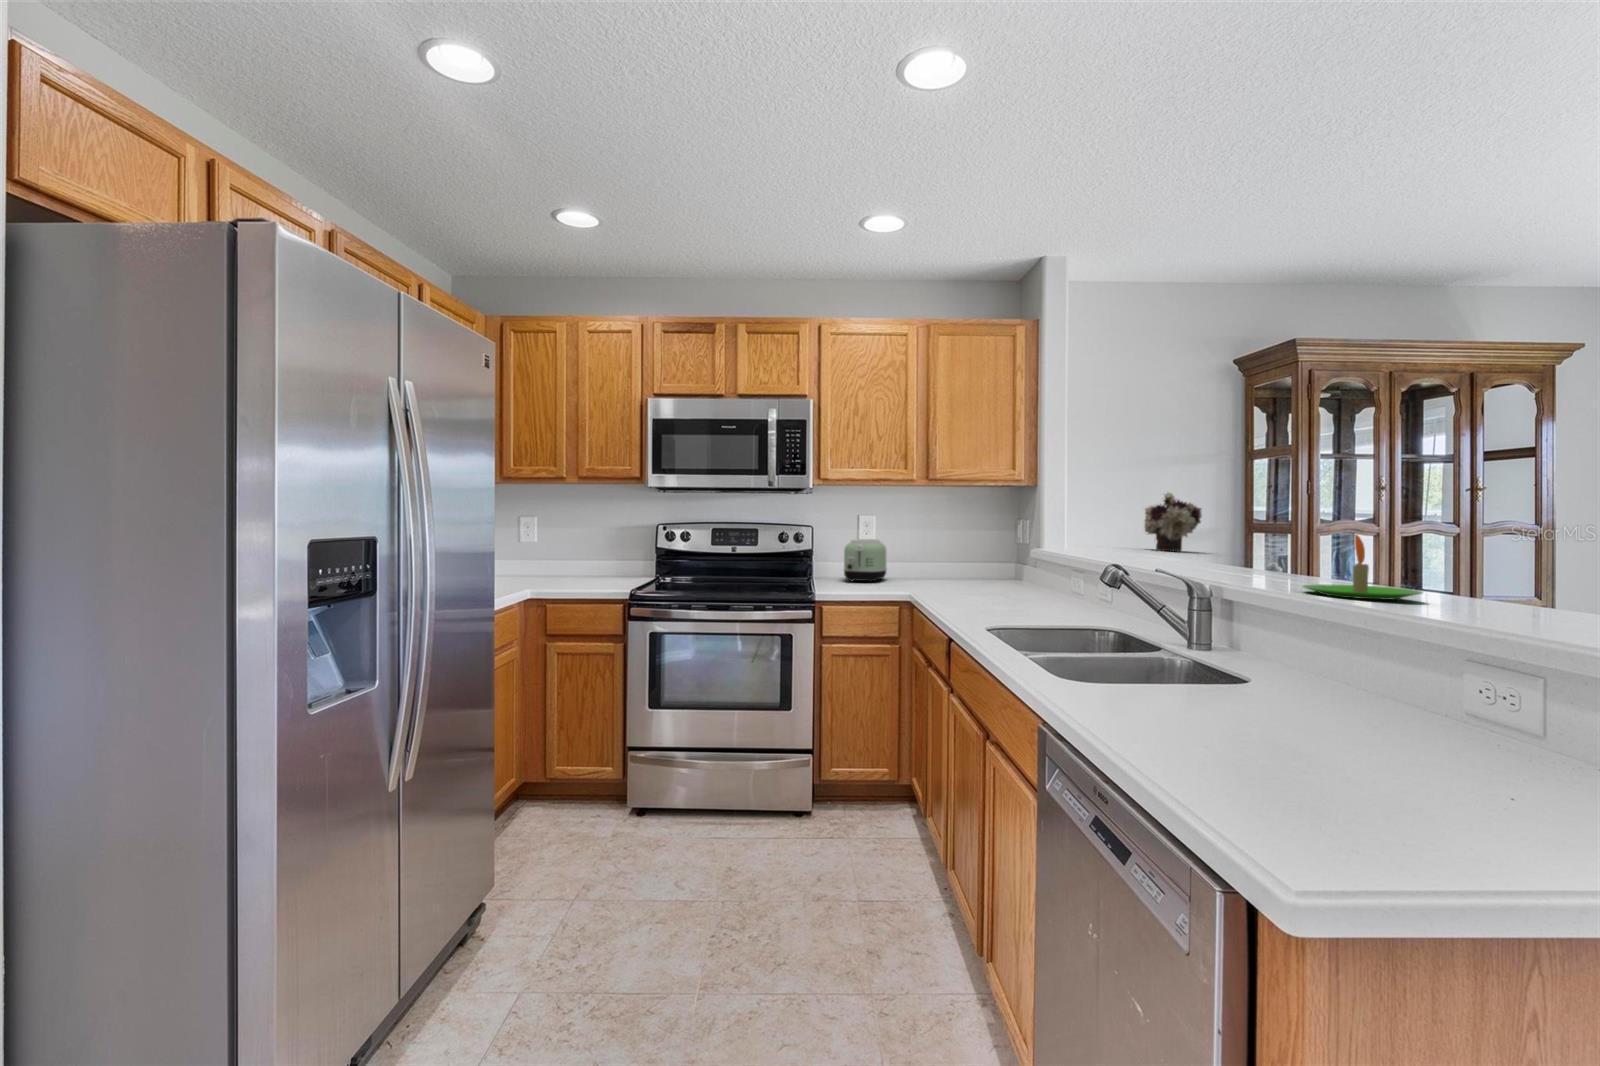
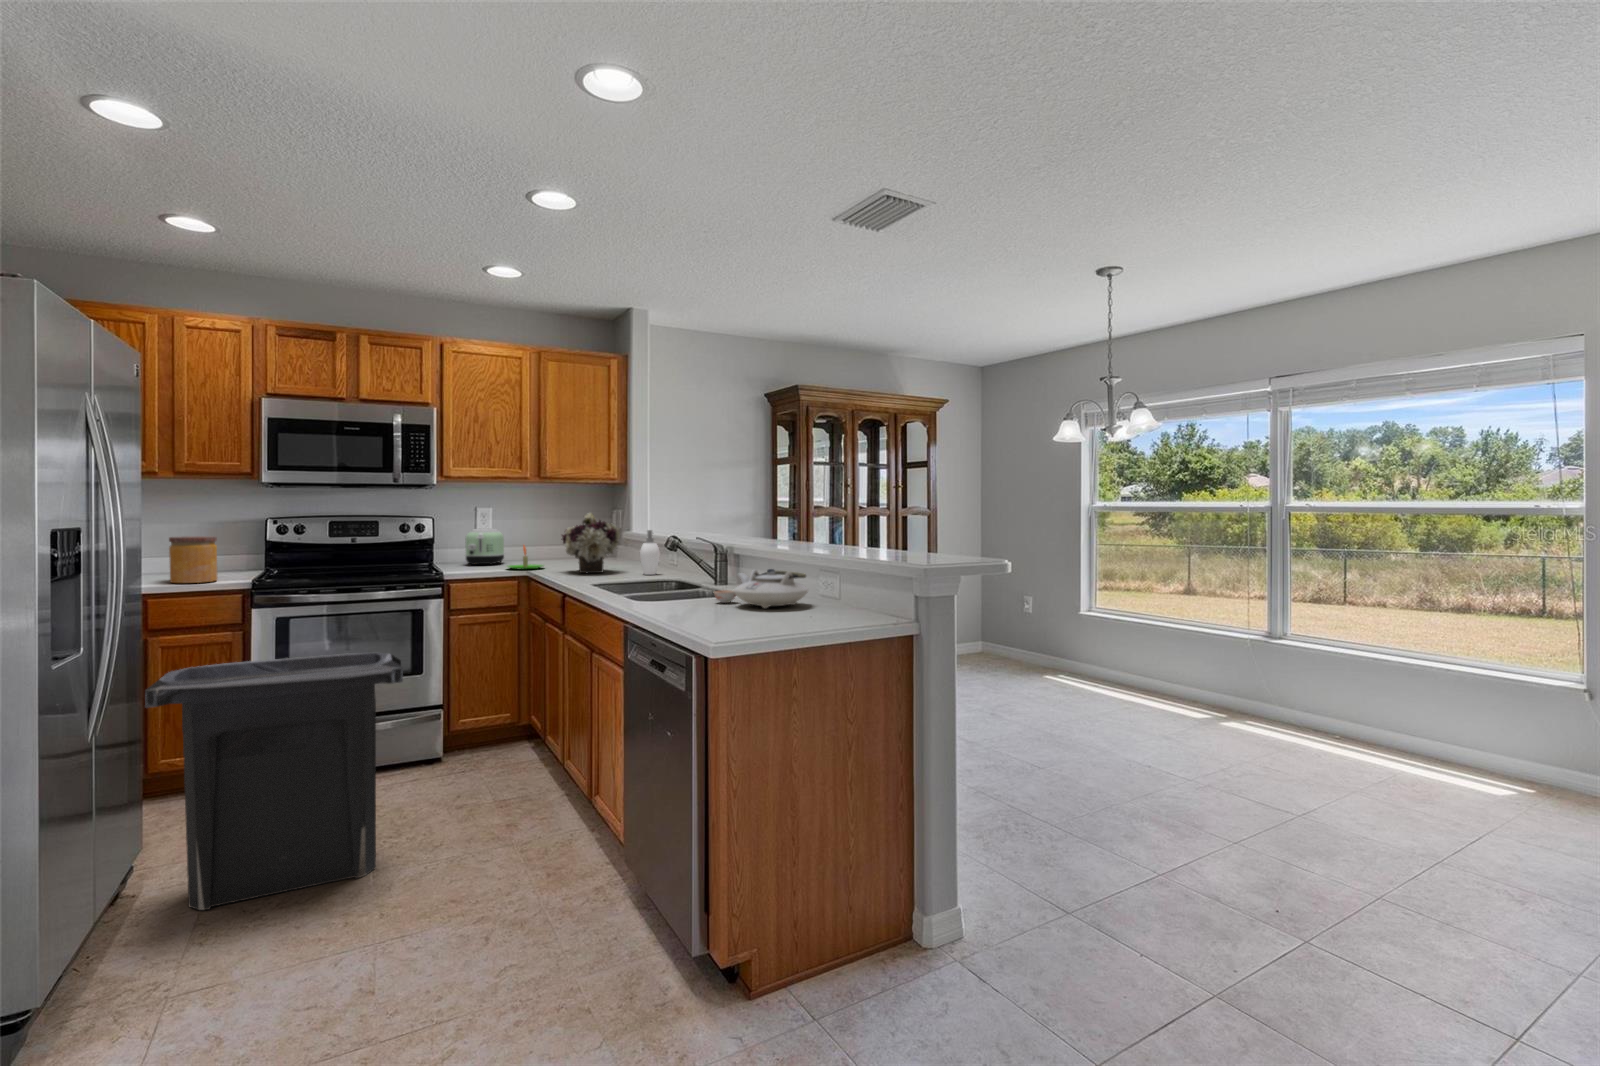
flower arrangement: present [1144,493,1202,551] -> present [561,513,620,573]
candle: present [1303,534,1423,600] -> present [508,546,543,569]
jar: none [567,543,607,591] -> present [169,536,218,583]
soap dispenser: none [1056,548,1092,612] -> present [640,530,660,575]
teapot: none [1216,649,1477,746] -> present [714,569,808,608]
trash can: none [455,700,731,1014] -> present [145,653,403,910]

